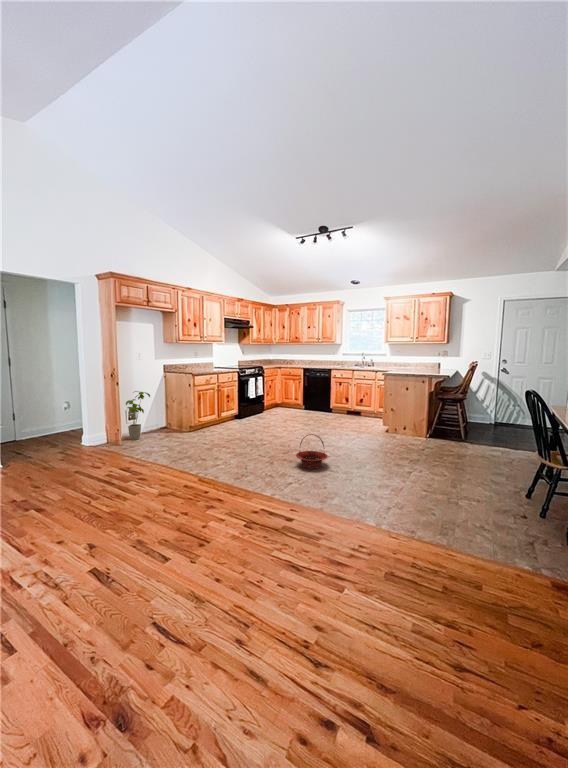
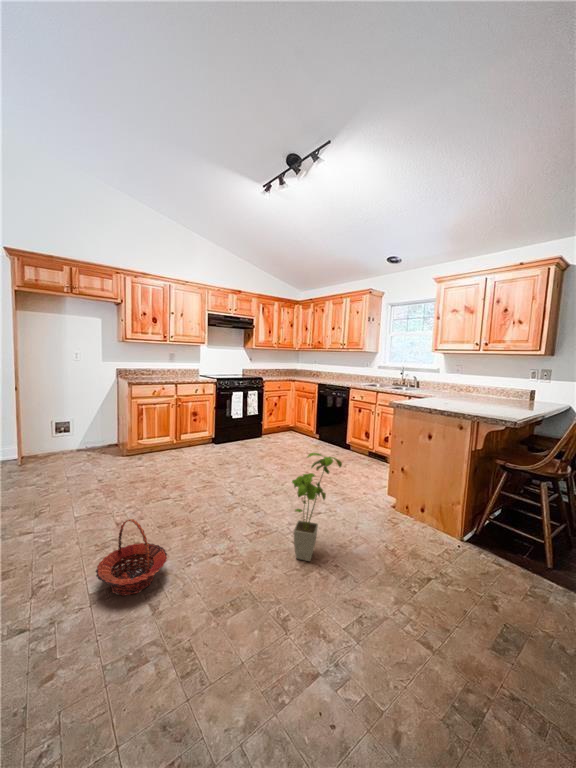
house plant: present [126,391,150,440] -> present [292,453,342,561]

